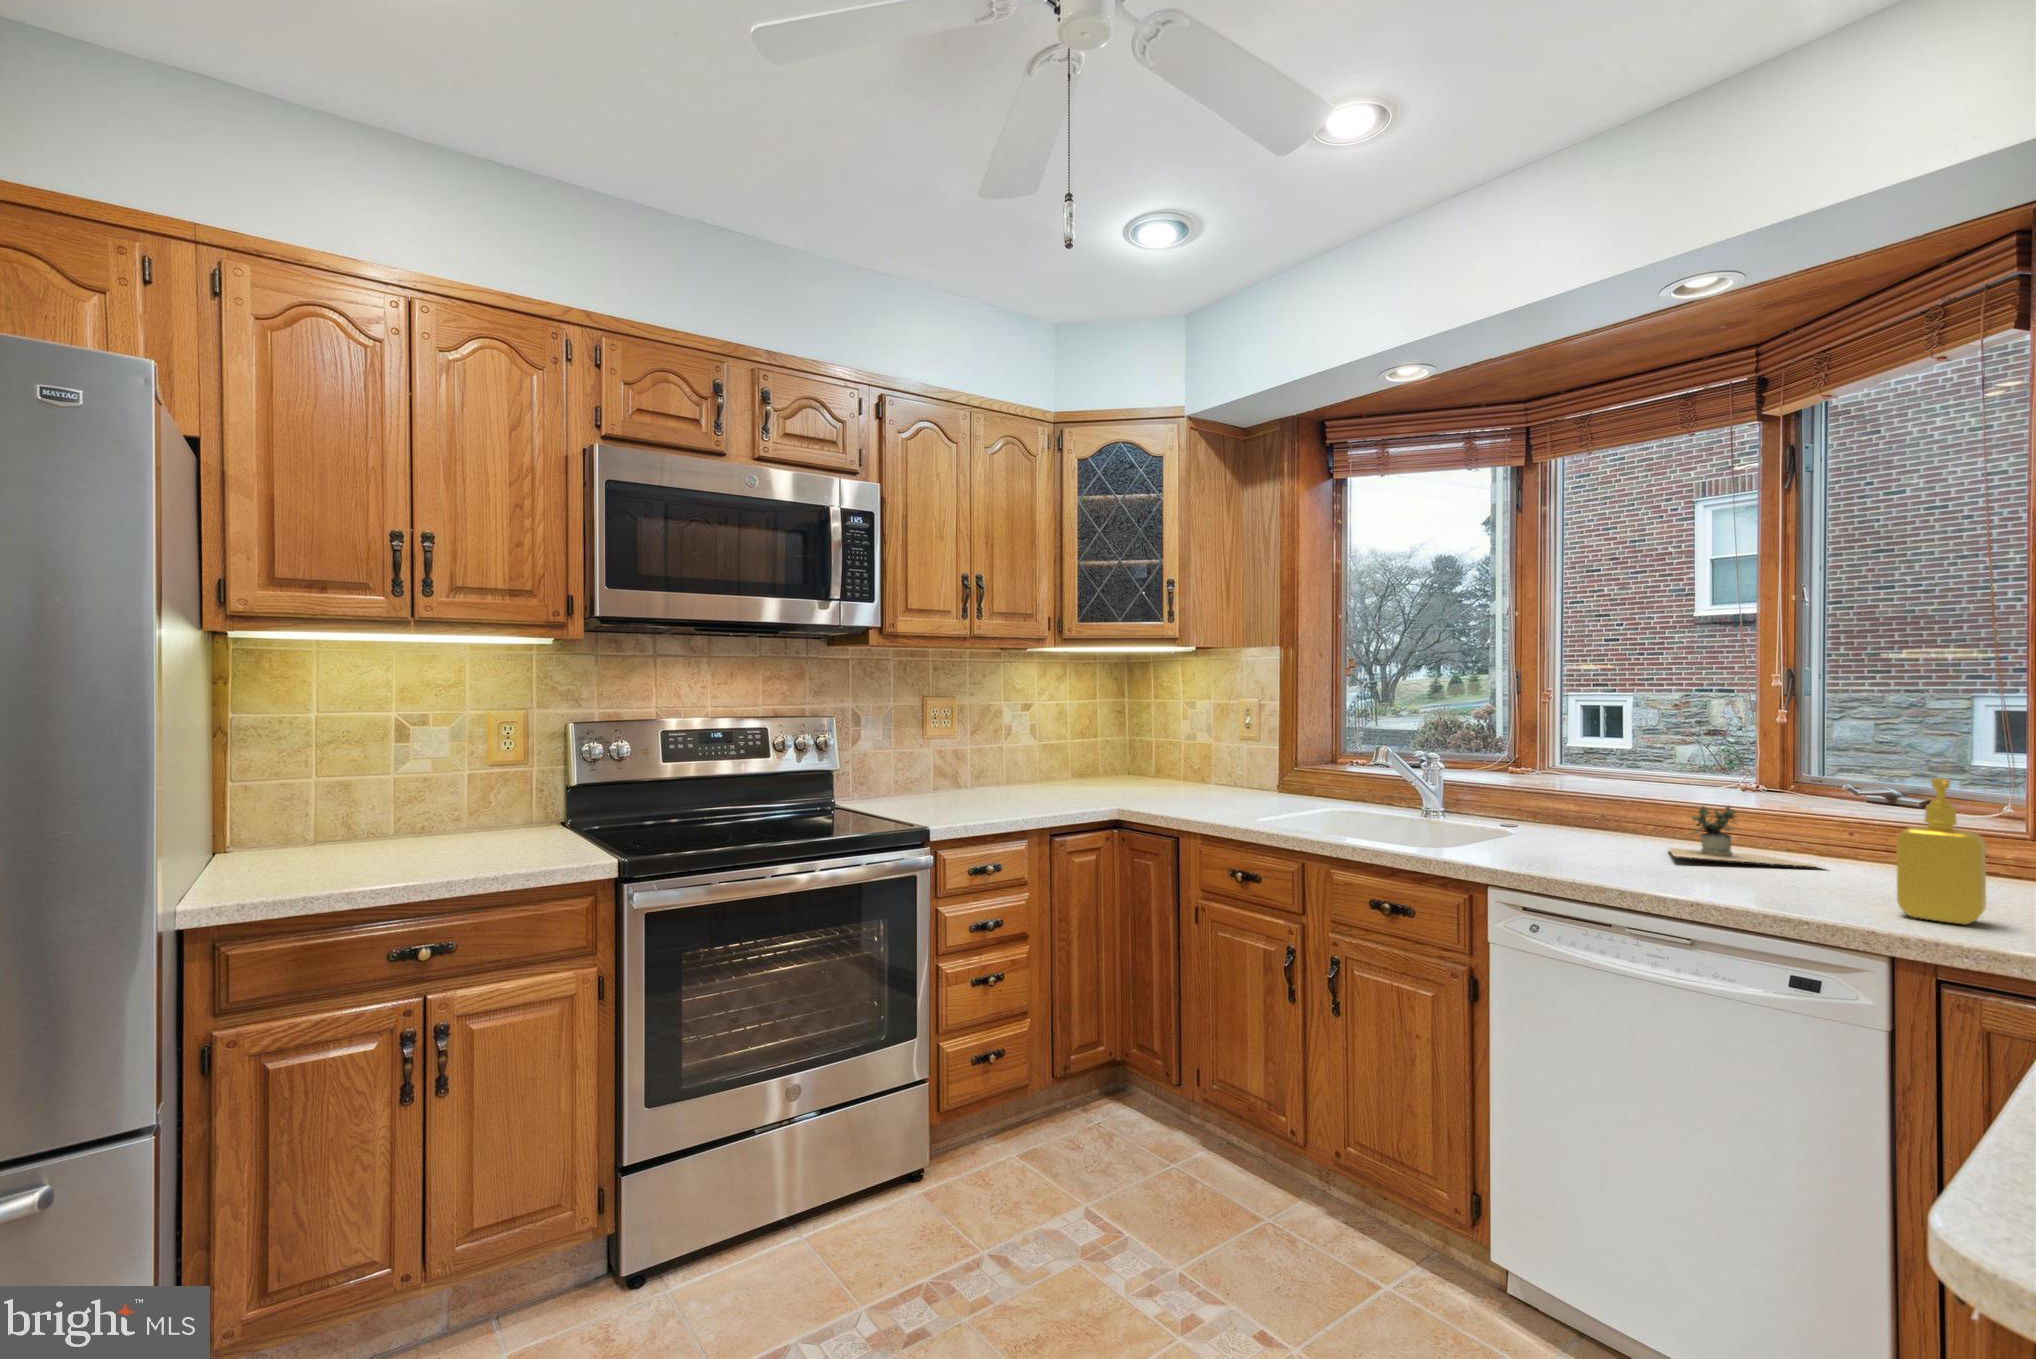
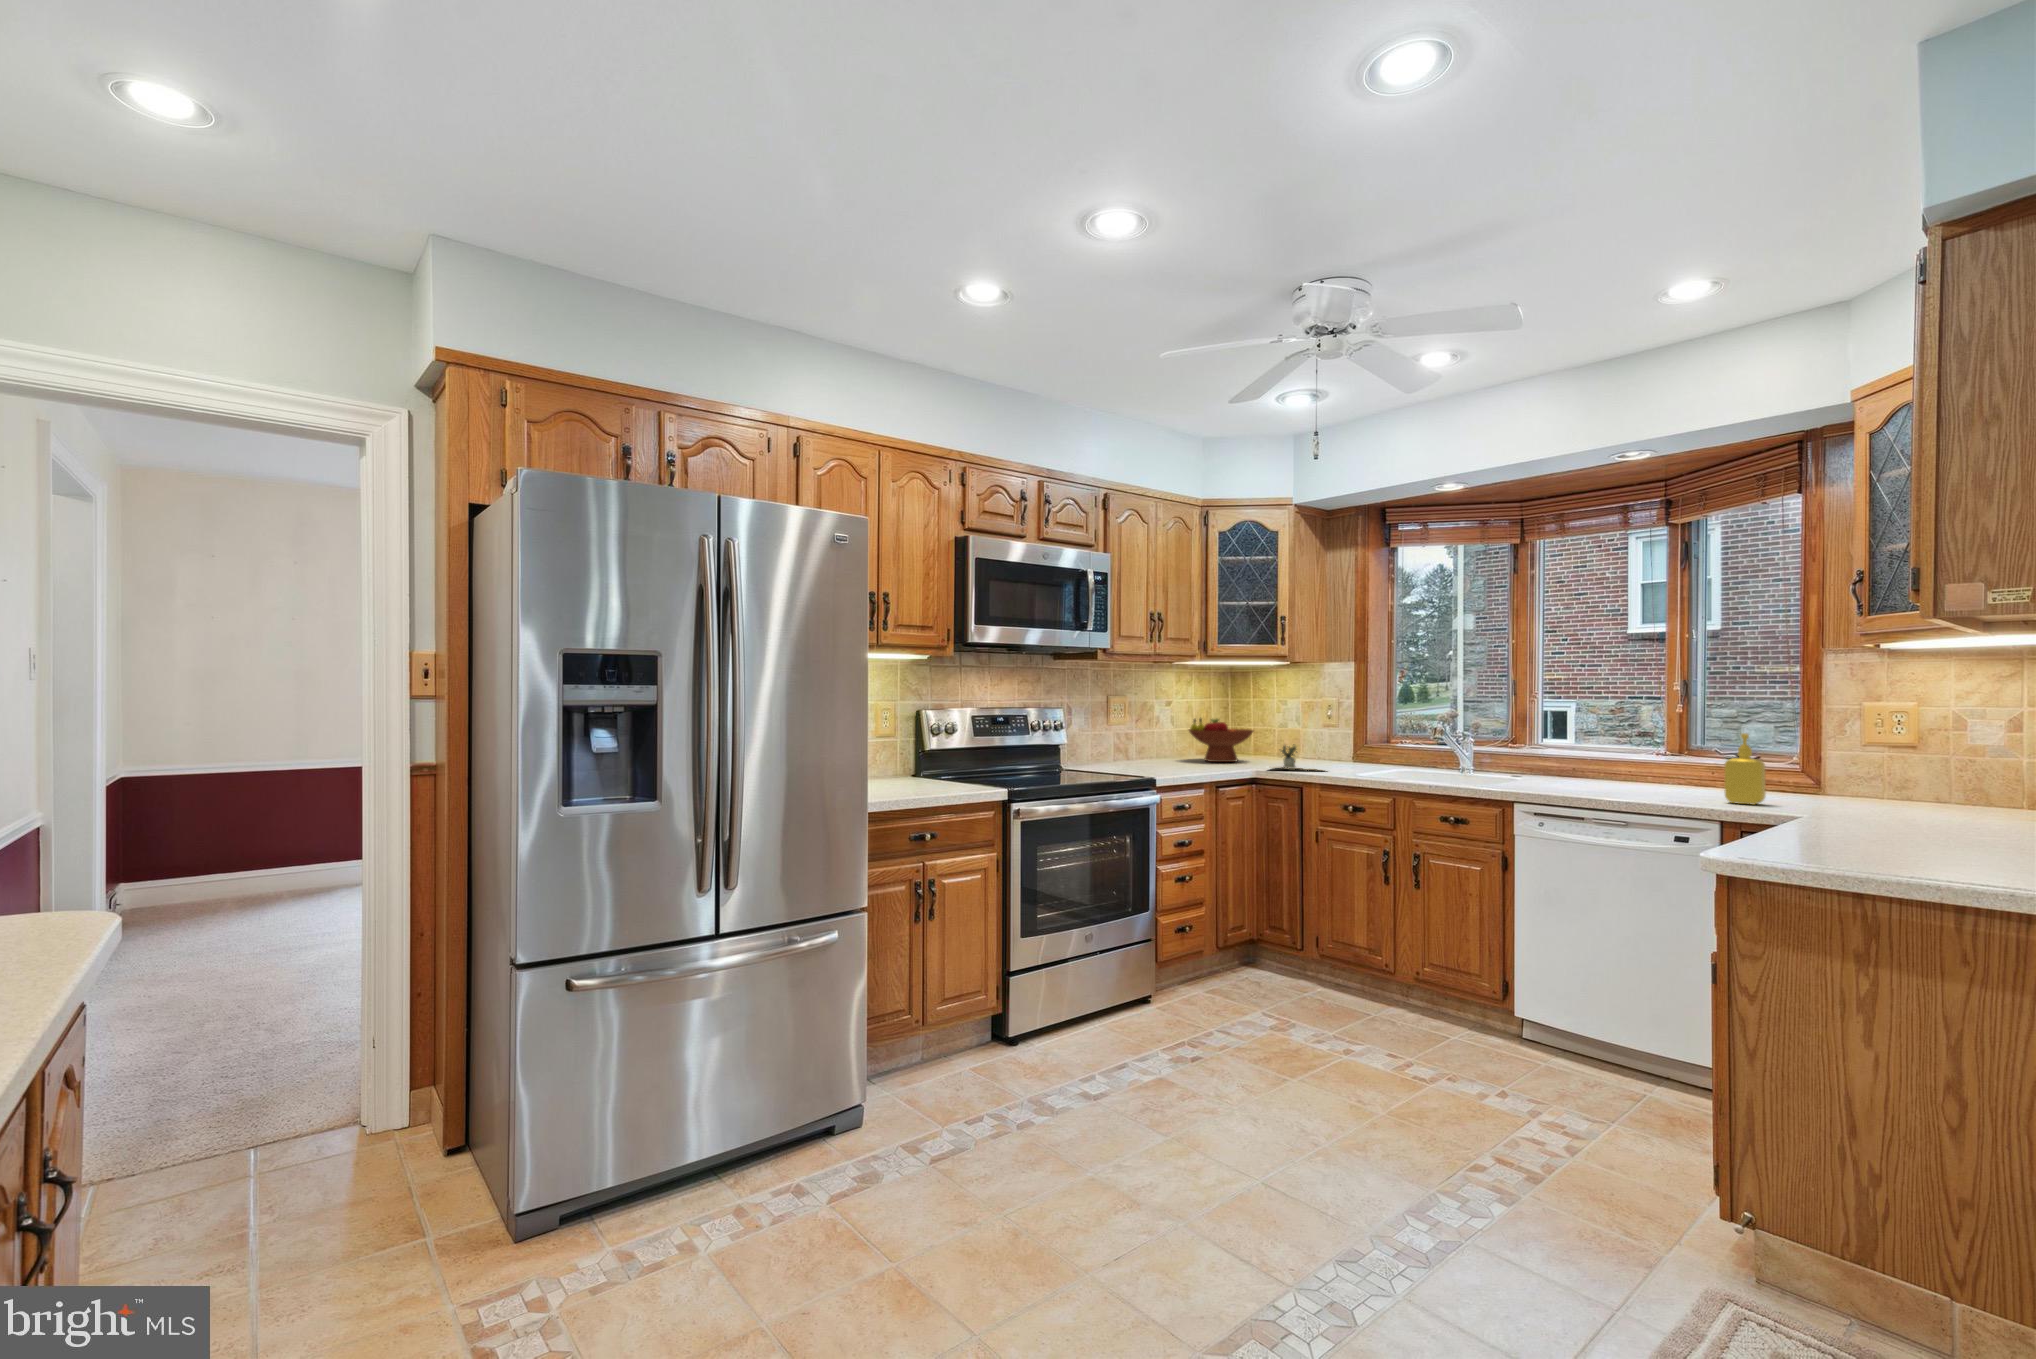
fruit bowl: none [1040,728,1135,792] -> present [1189,718,1254,762]
potted plant: present [1669,806,1822,867] -> present [1281,744,1321,770]

